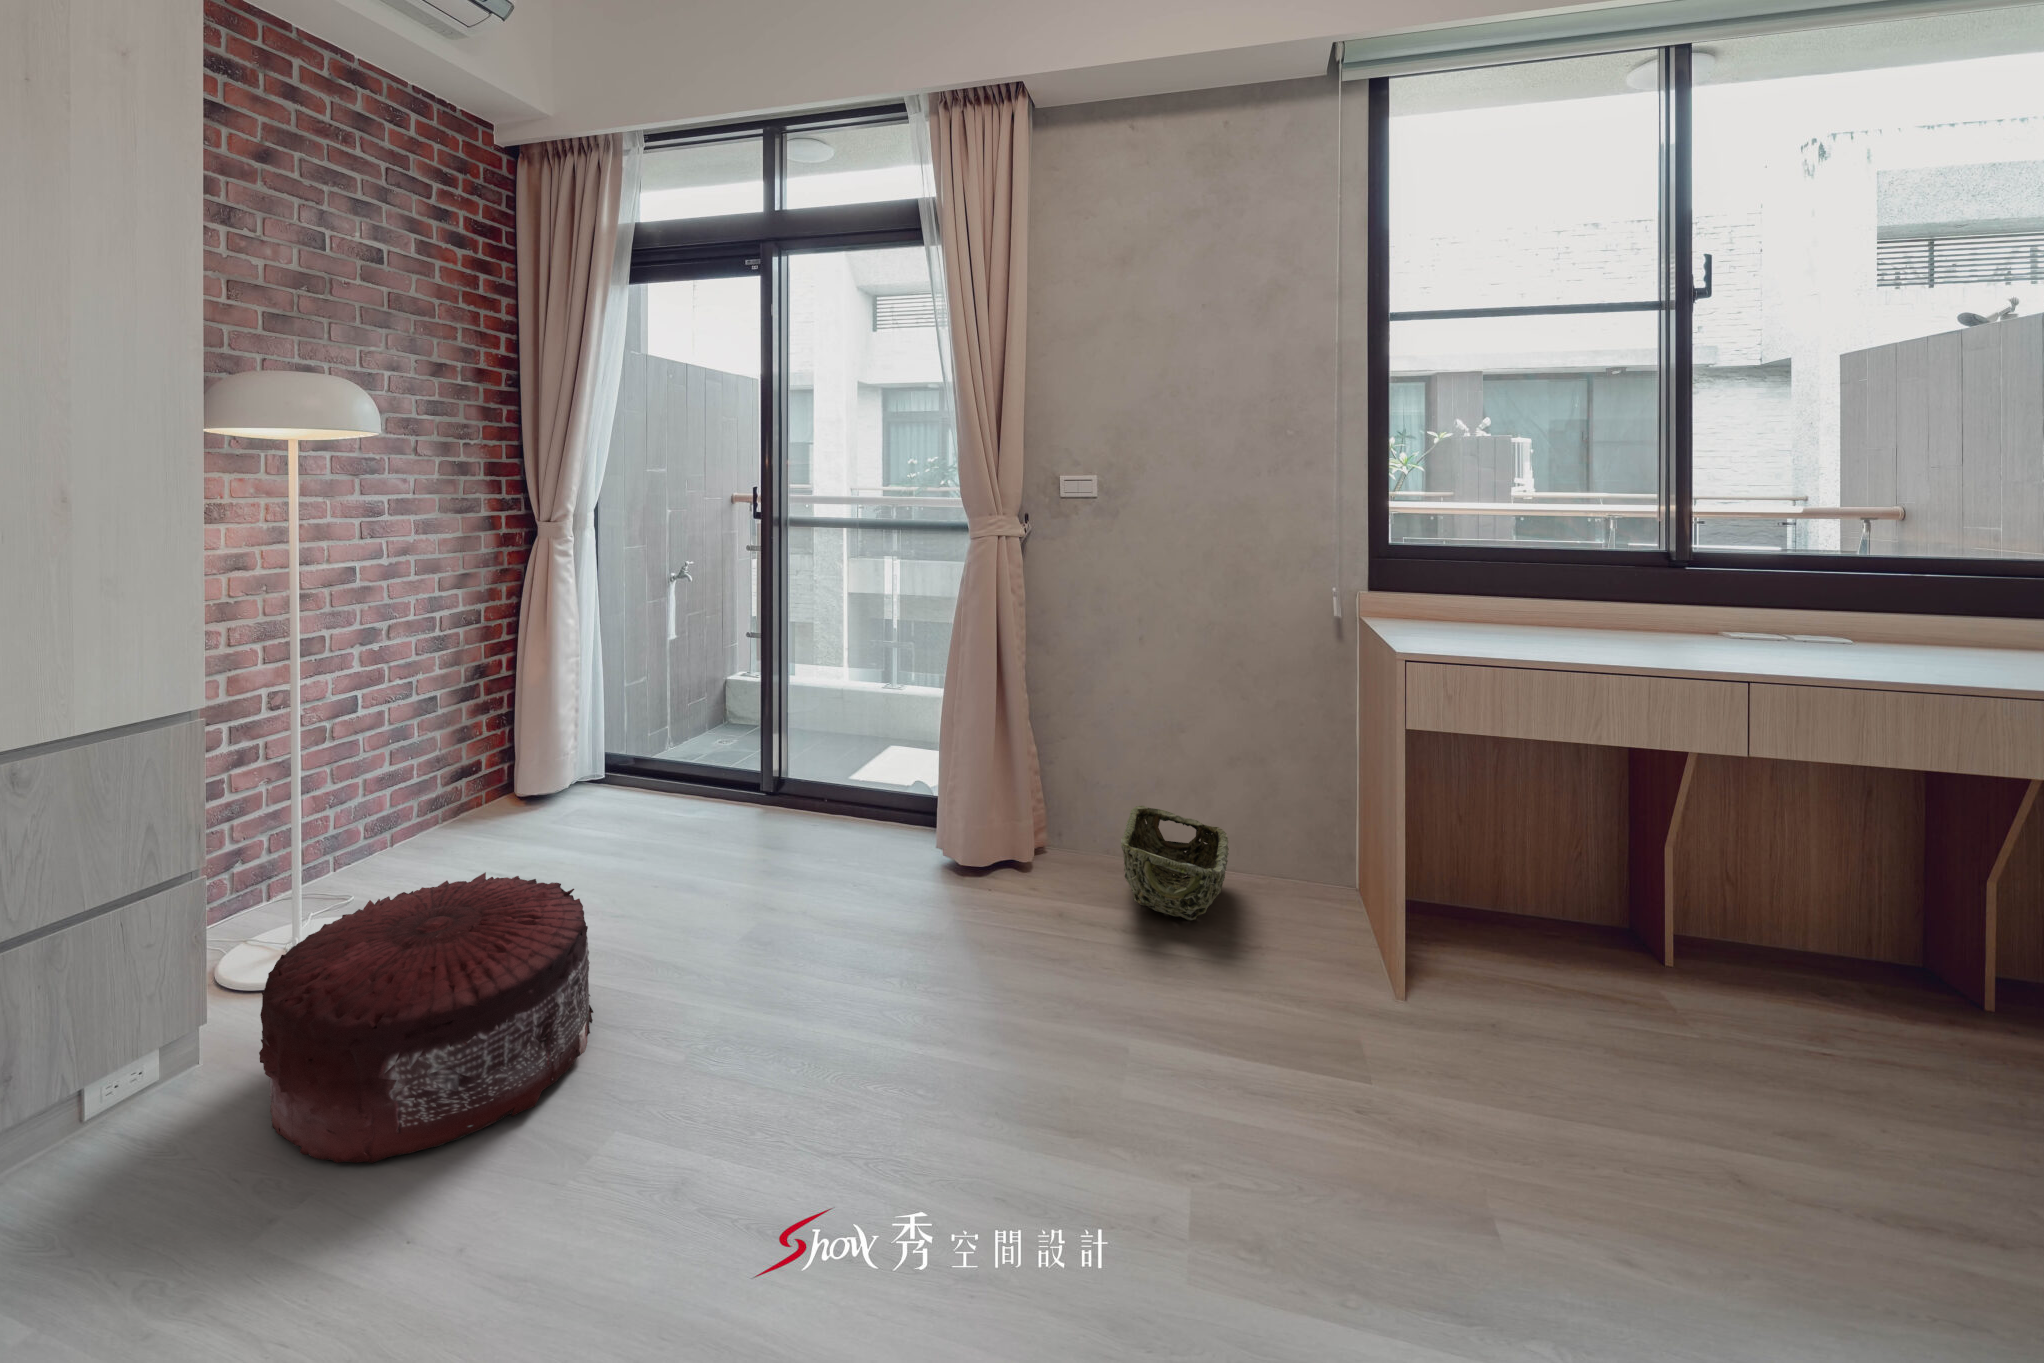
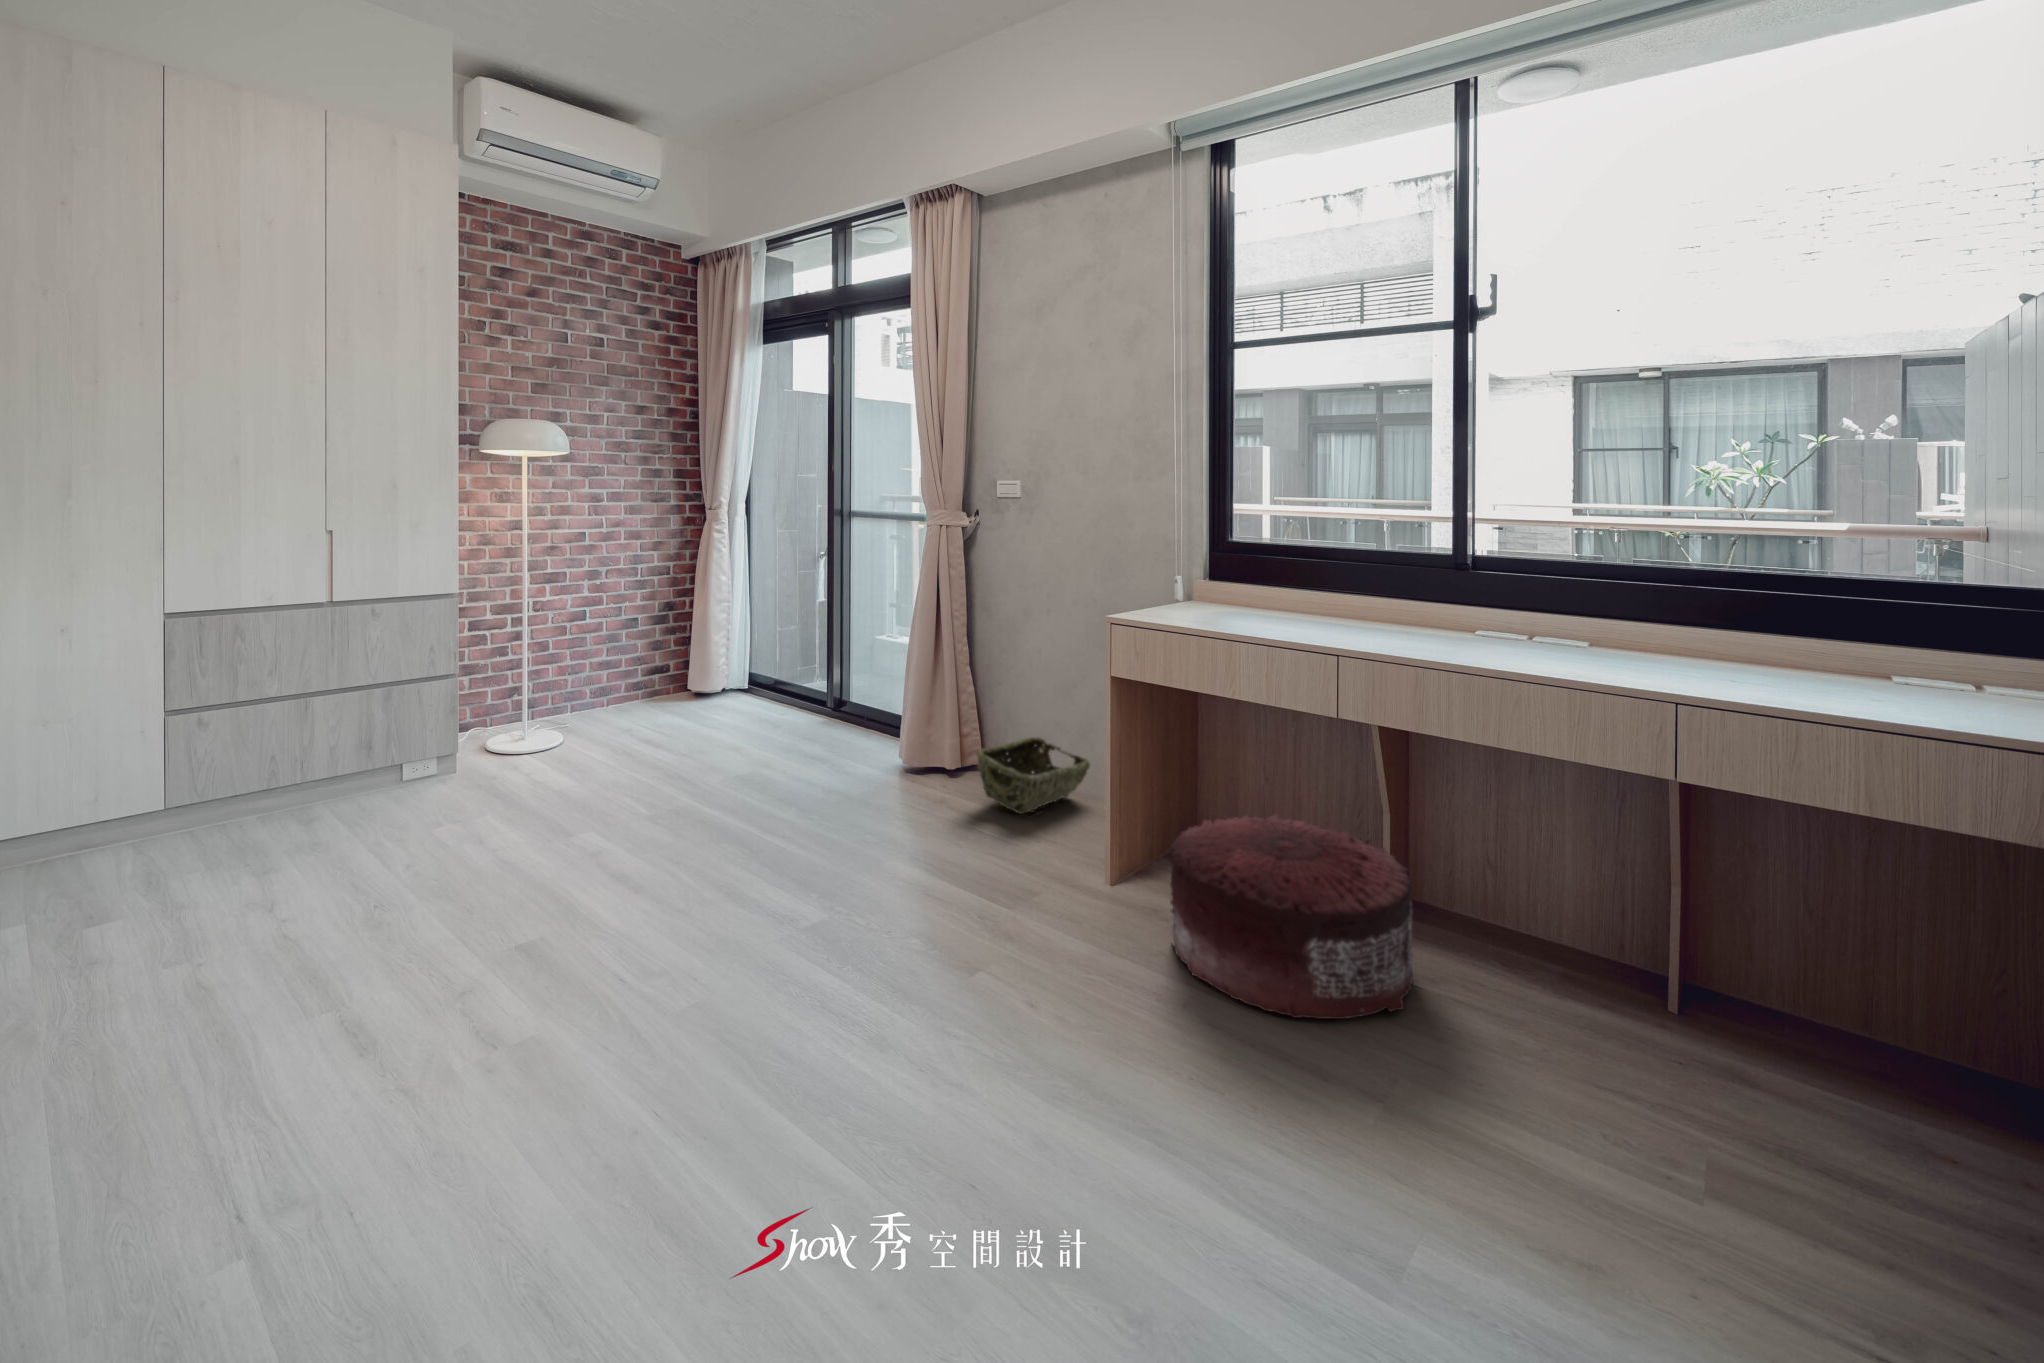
pouf: present [259,872,593,1163] -> present [1170,814,1414,1019]

